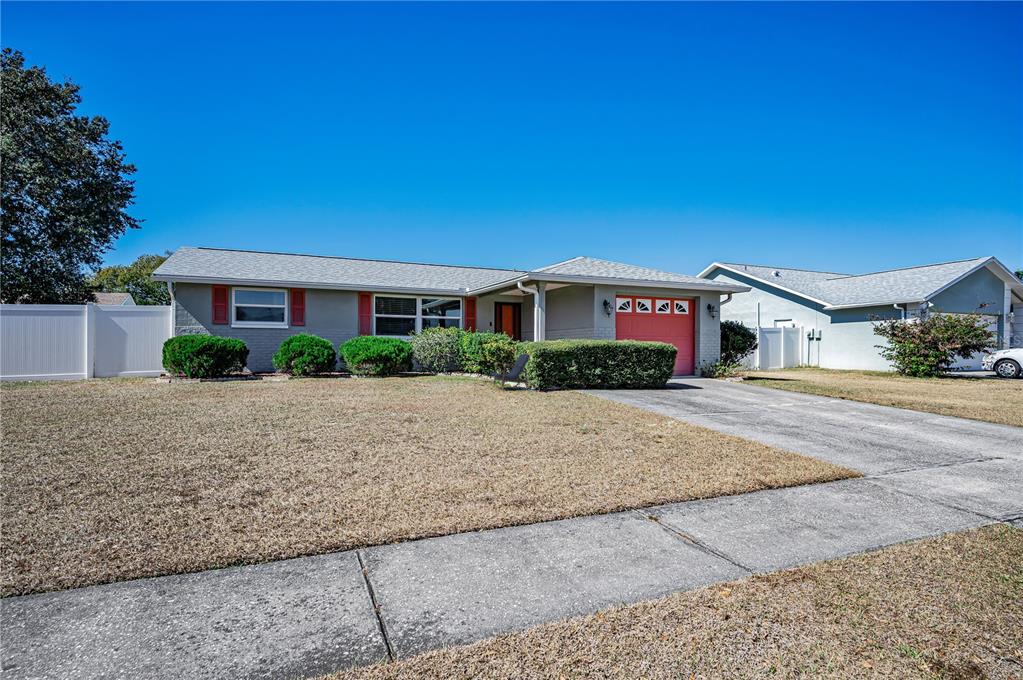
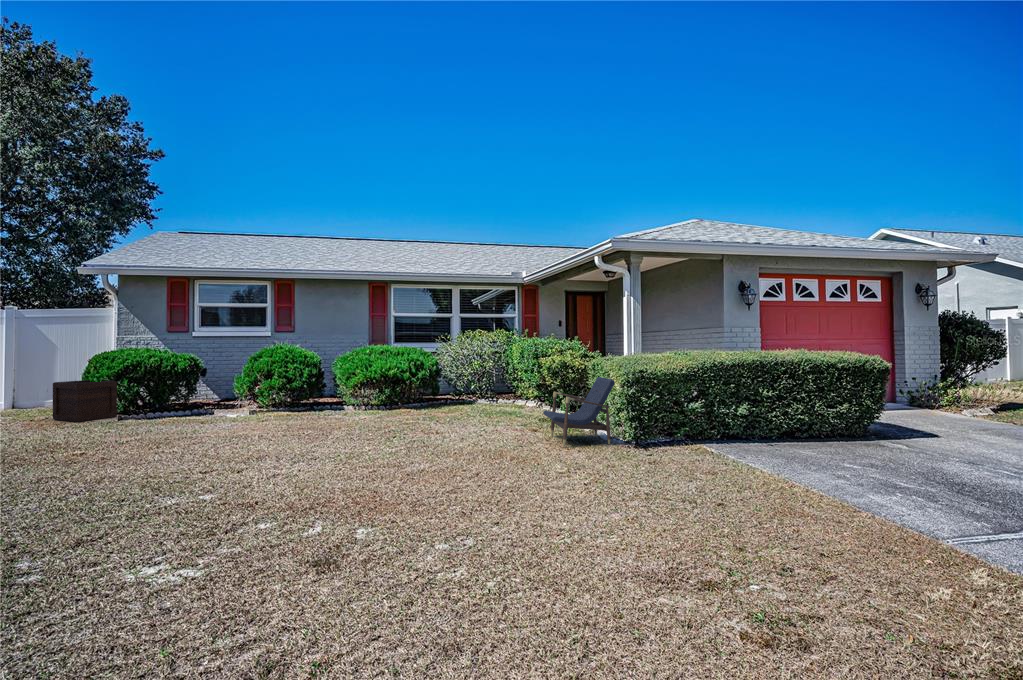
wooden crate: none [157,355,199,382] -> present [53,380,117,422]

